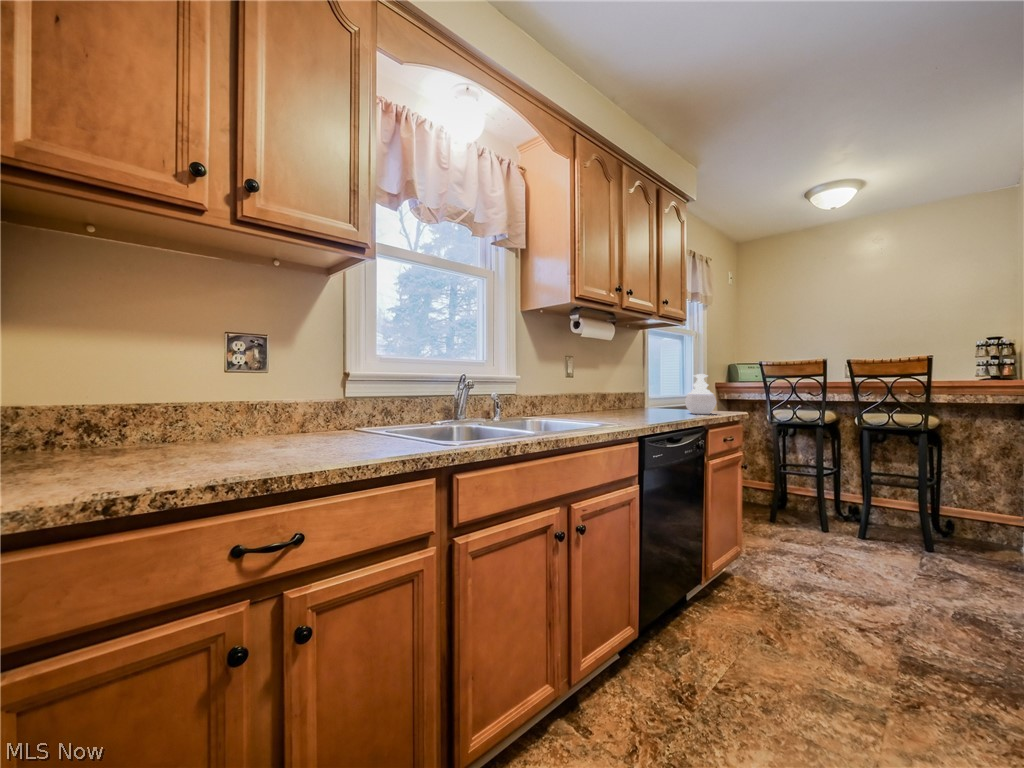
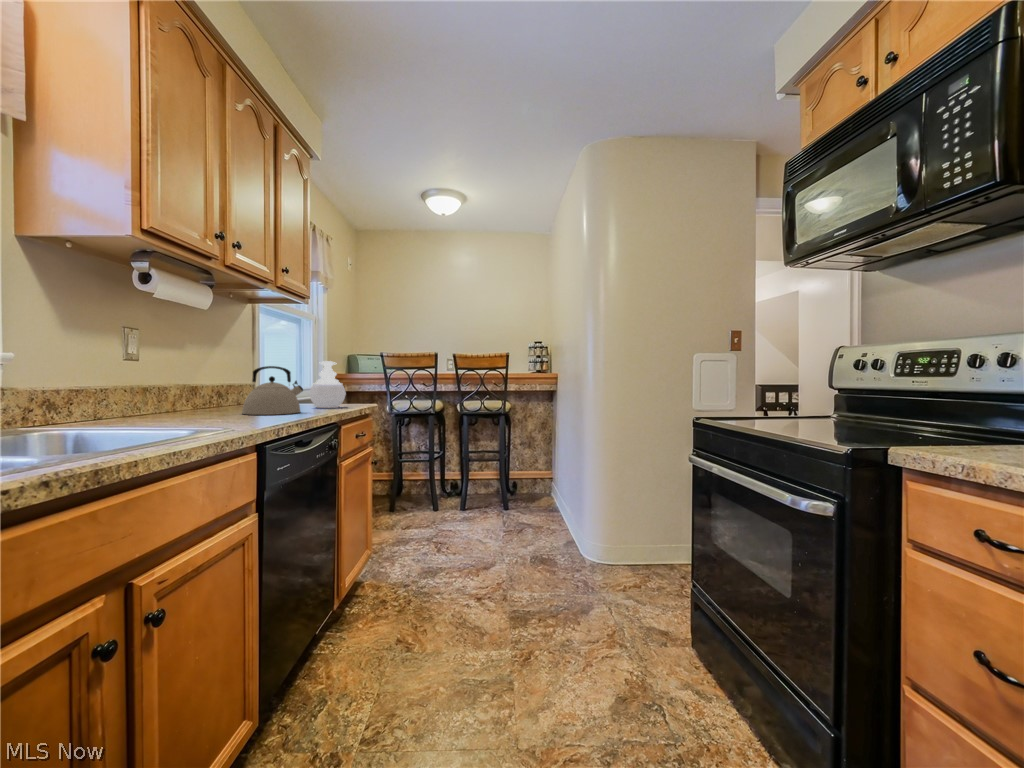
kettle: none [634,380,678,417] -> present [242,366,303,415]

